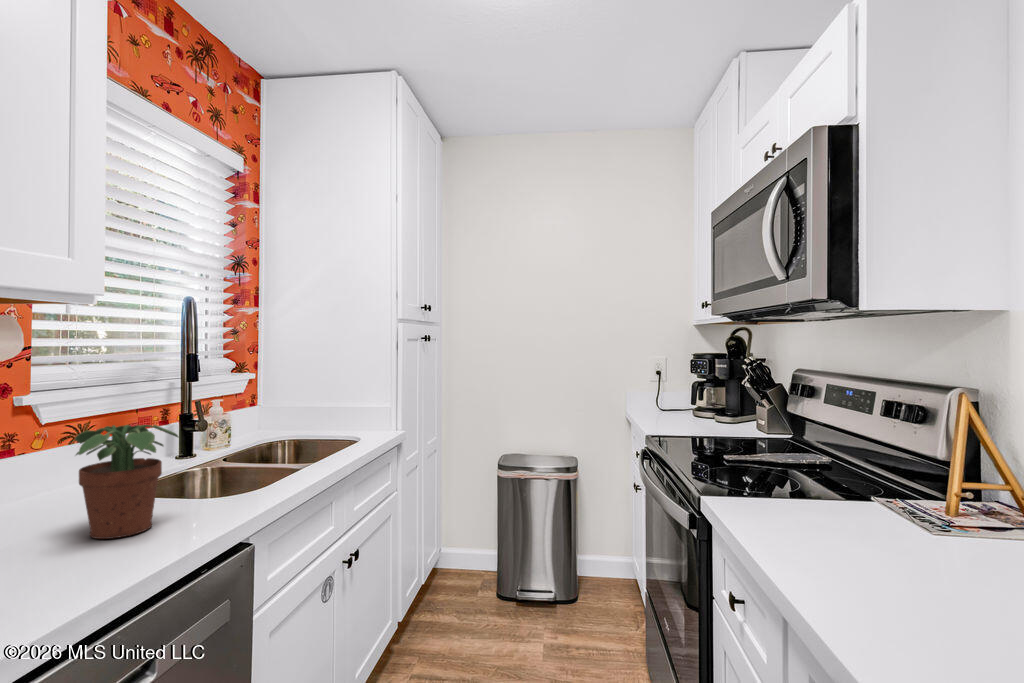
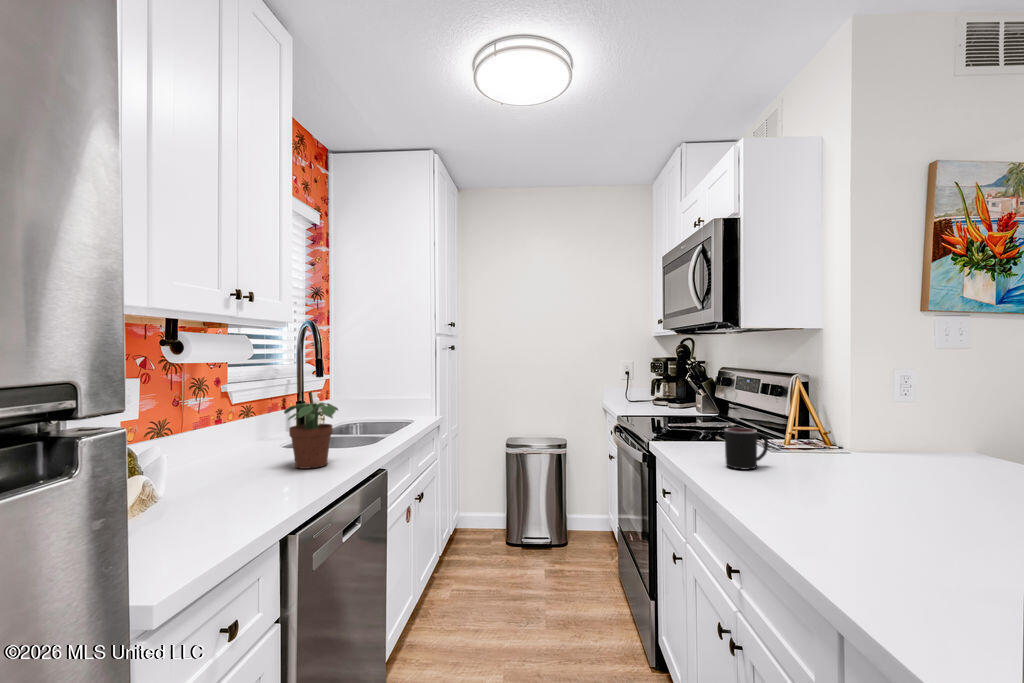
mug: none [846,491,937,580] -> present [724,428,768,470]

